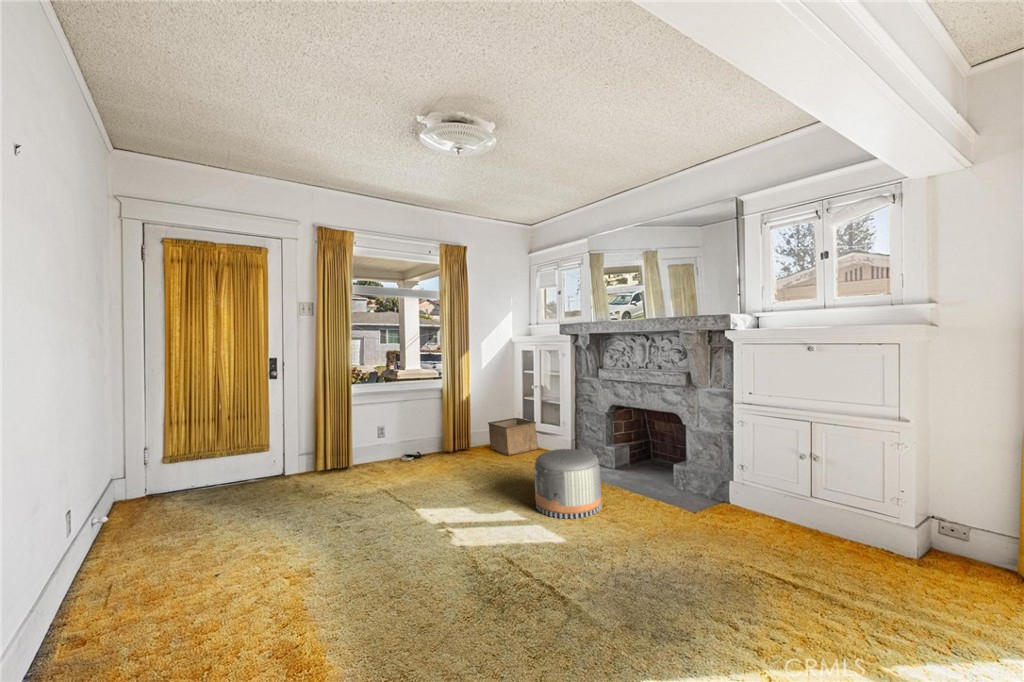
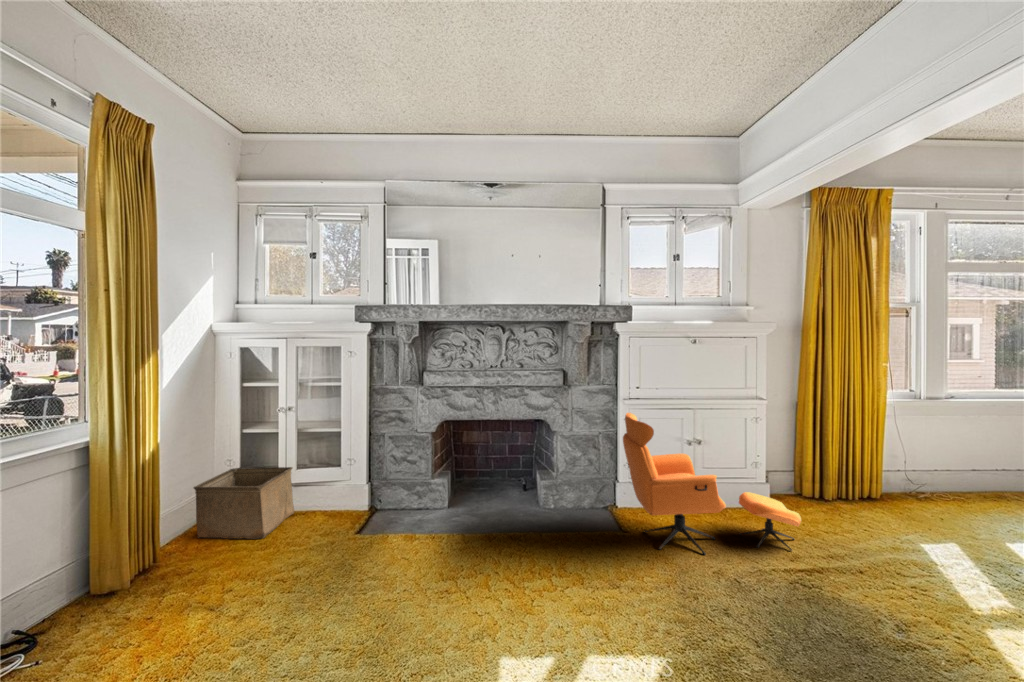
armchair: none [660,414,848,586] -> present [623,413,801,555]
pouf: present [534,449,602,519] -> none [460,485,559,599]

